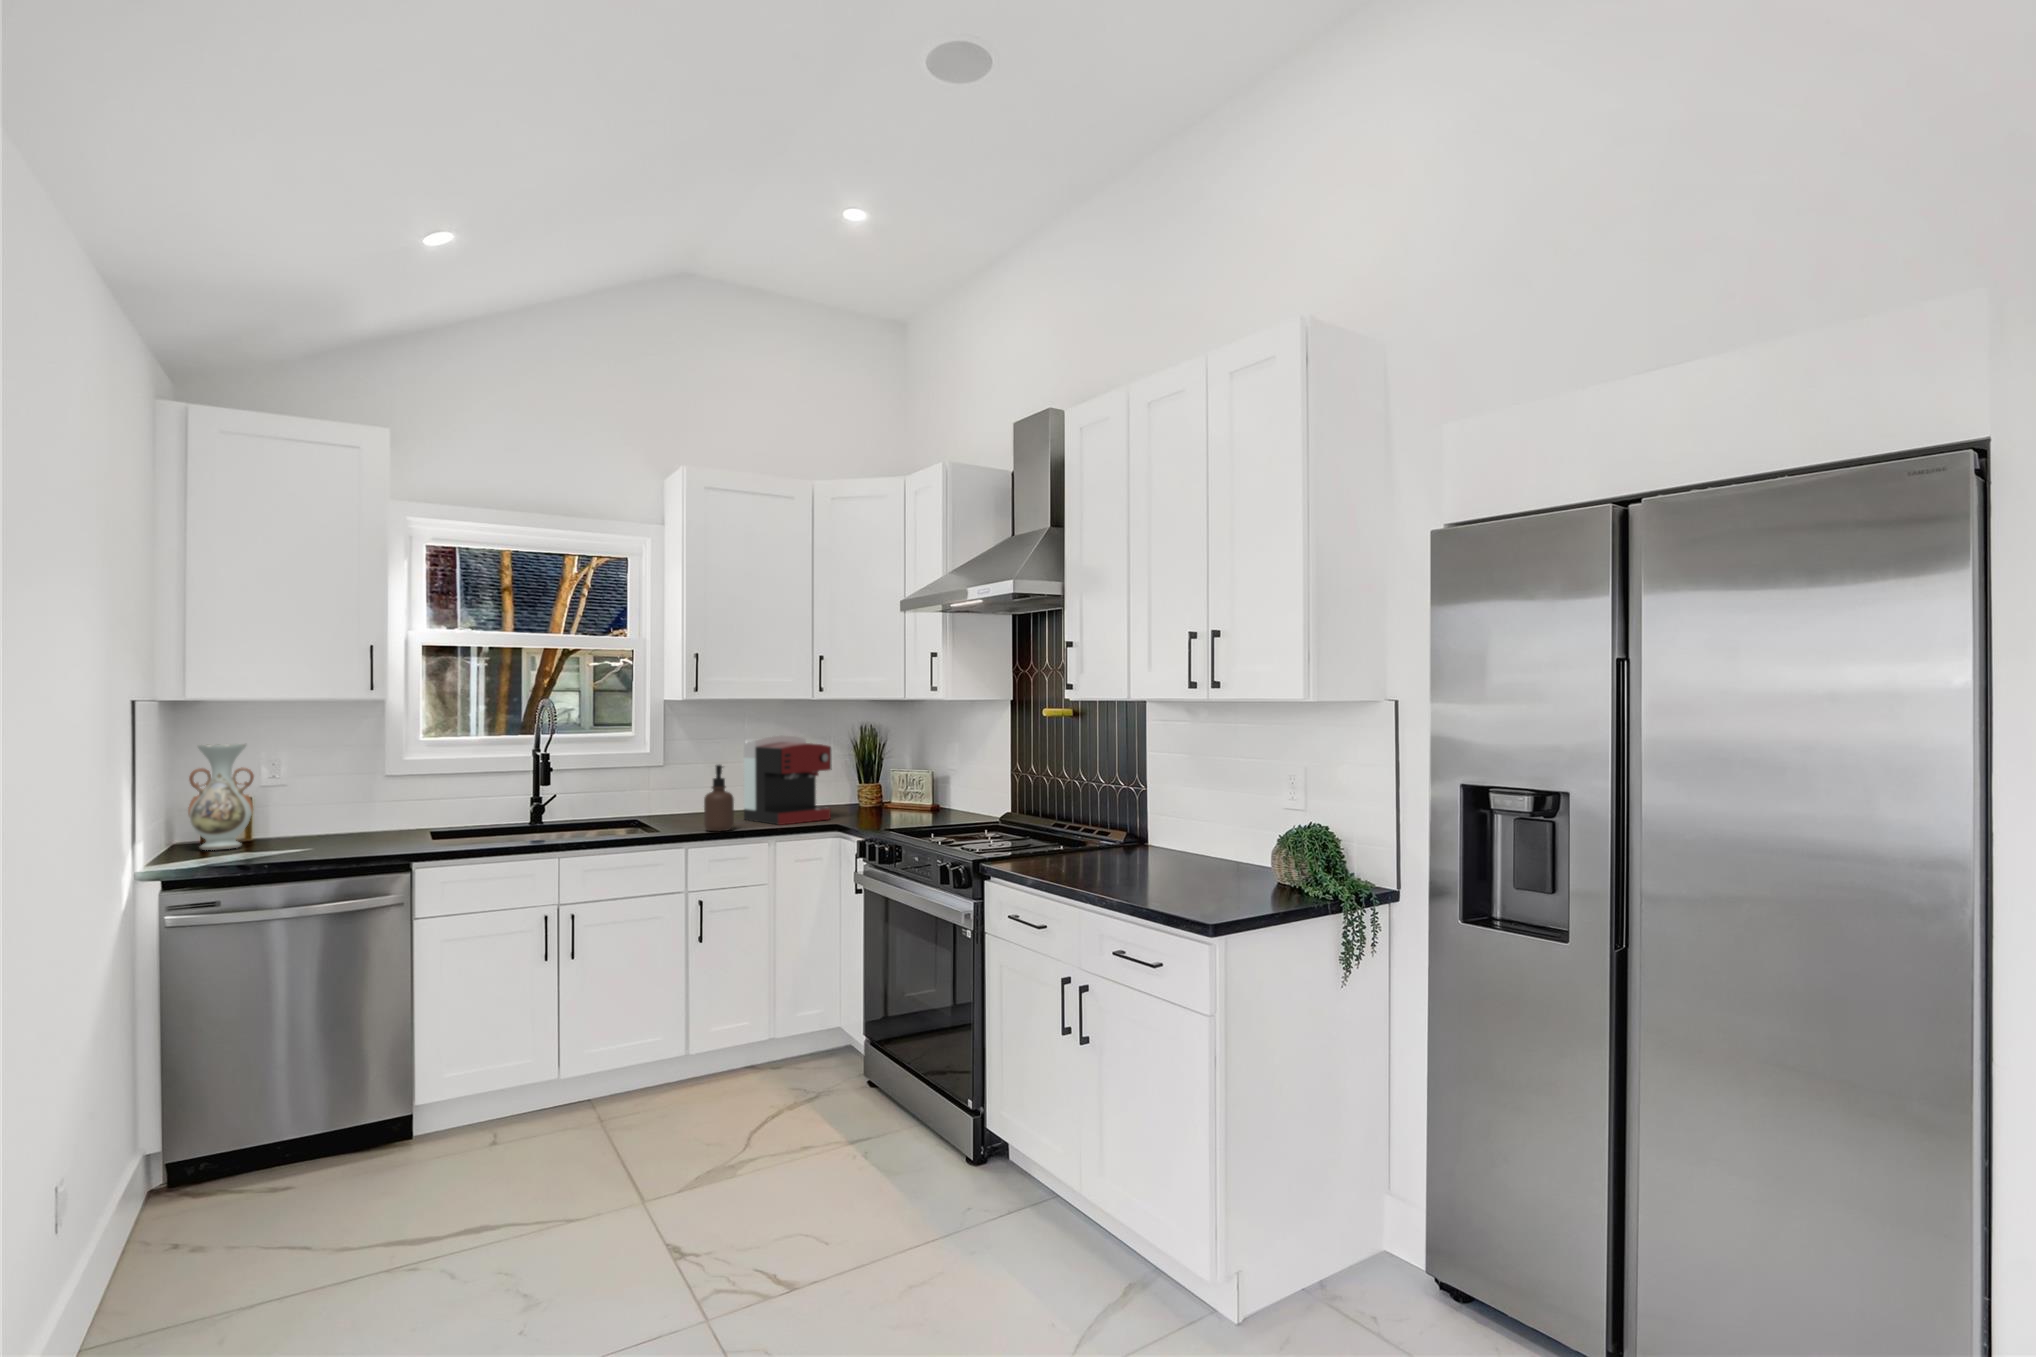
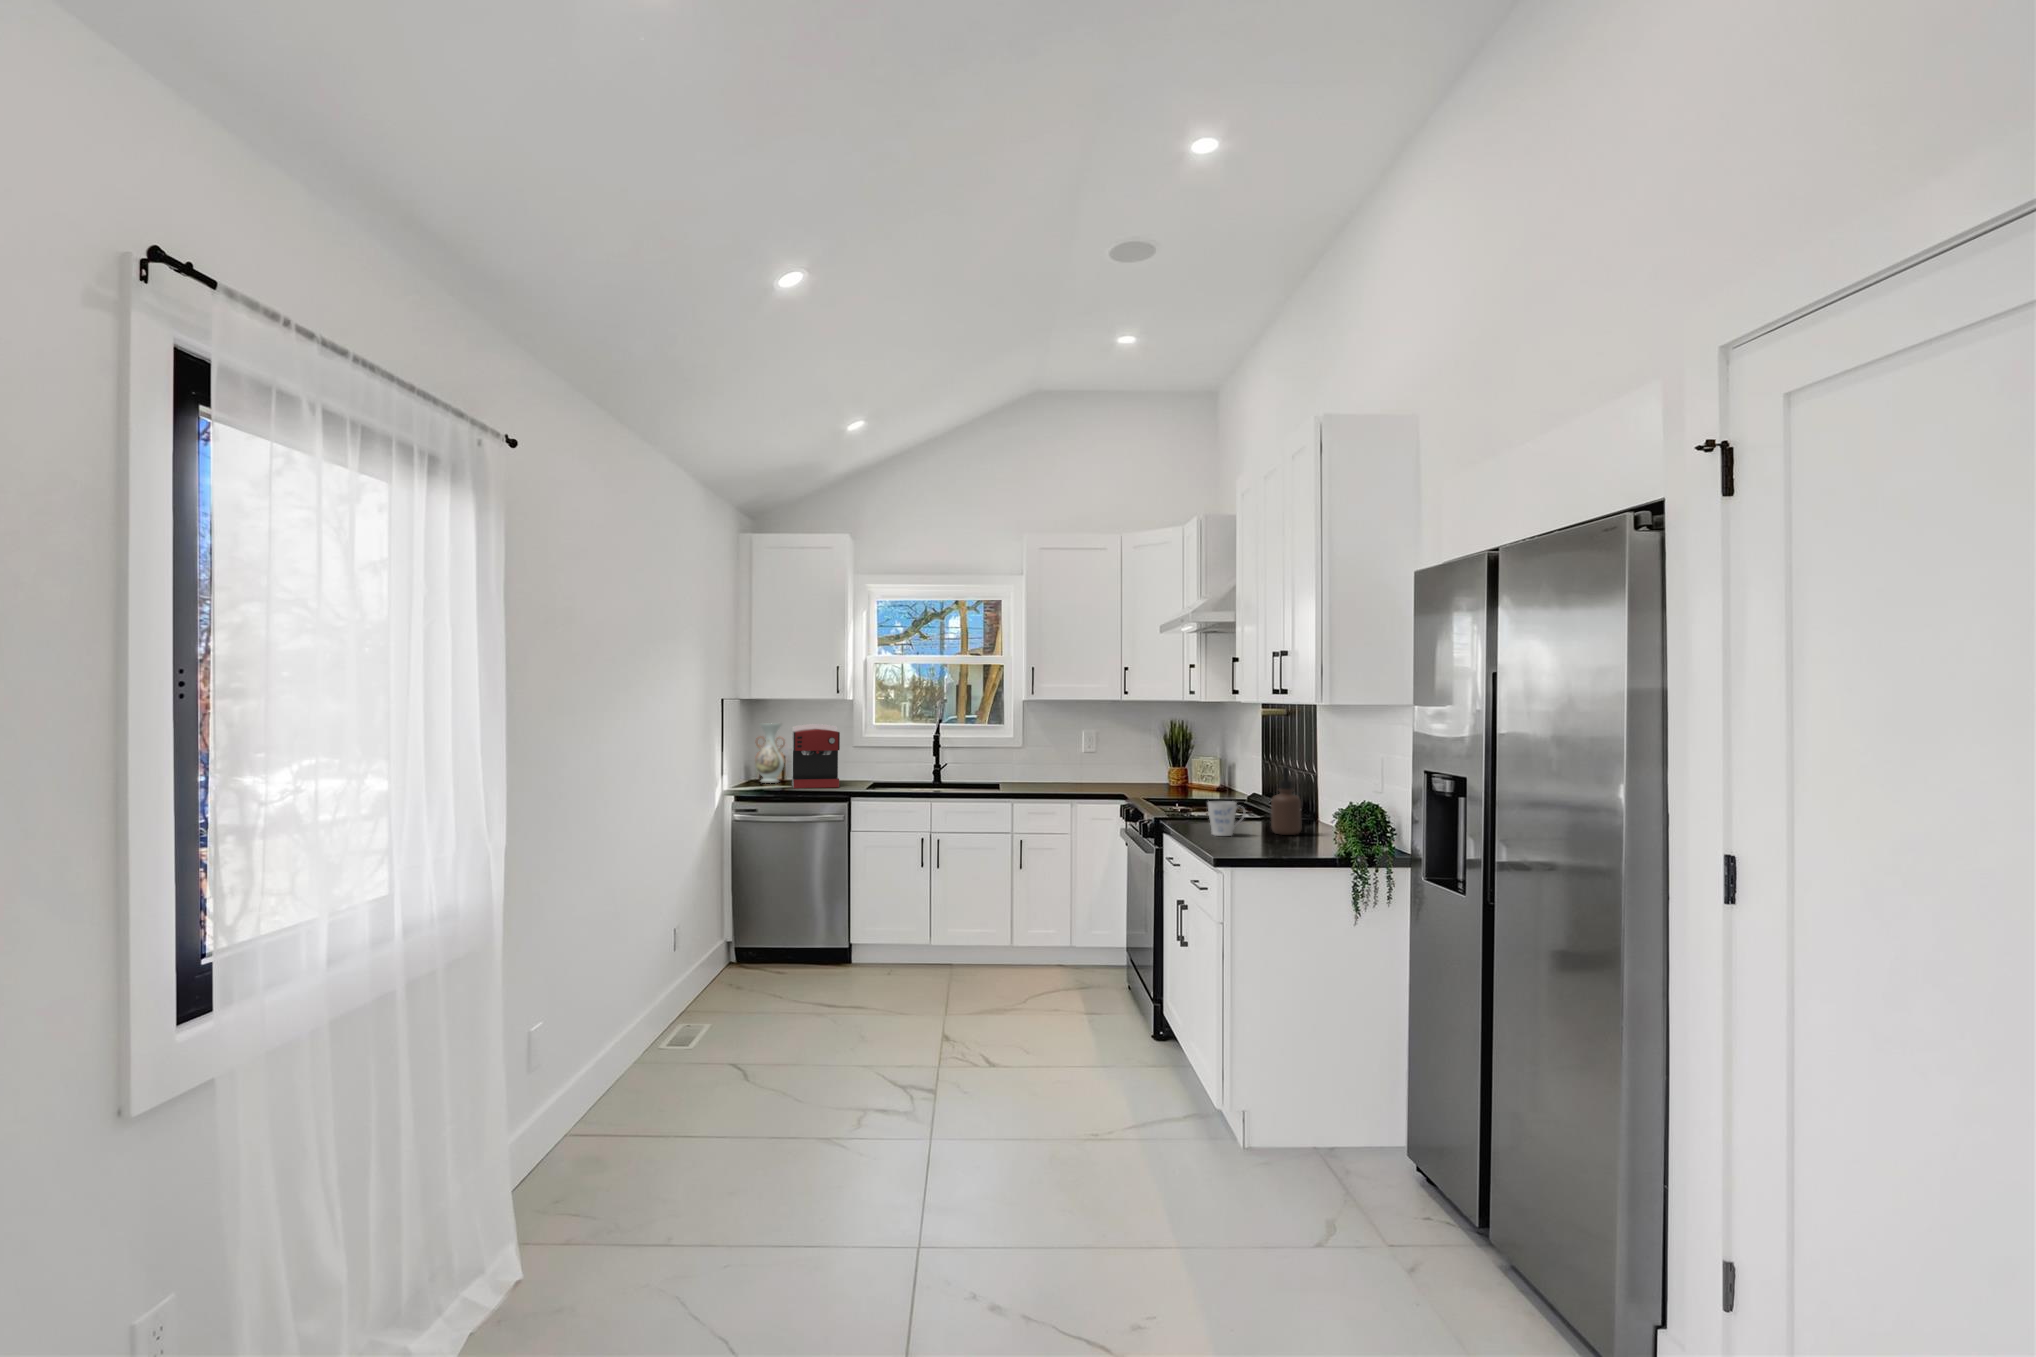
coffee maker: present [744,735,832,825] -> present [792,724,840,788]
soap dispenser: present [704,765,734,831] -> present [1271,767,1301,835]
mug: none [1112,837,1158,886] -> present [1208,801,1246,836]

